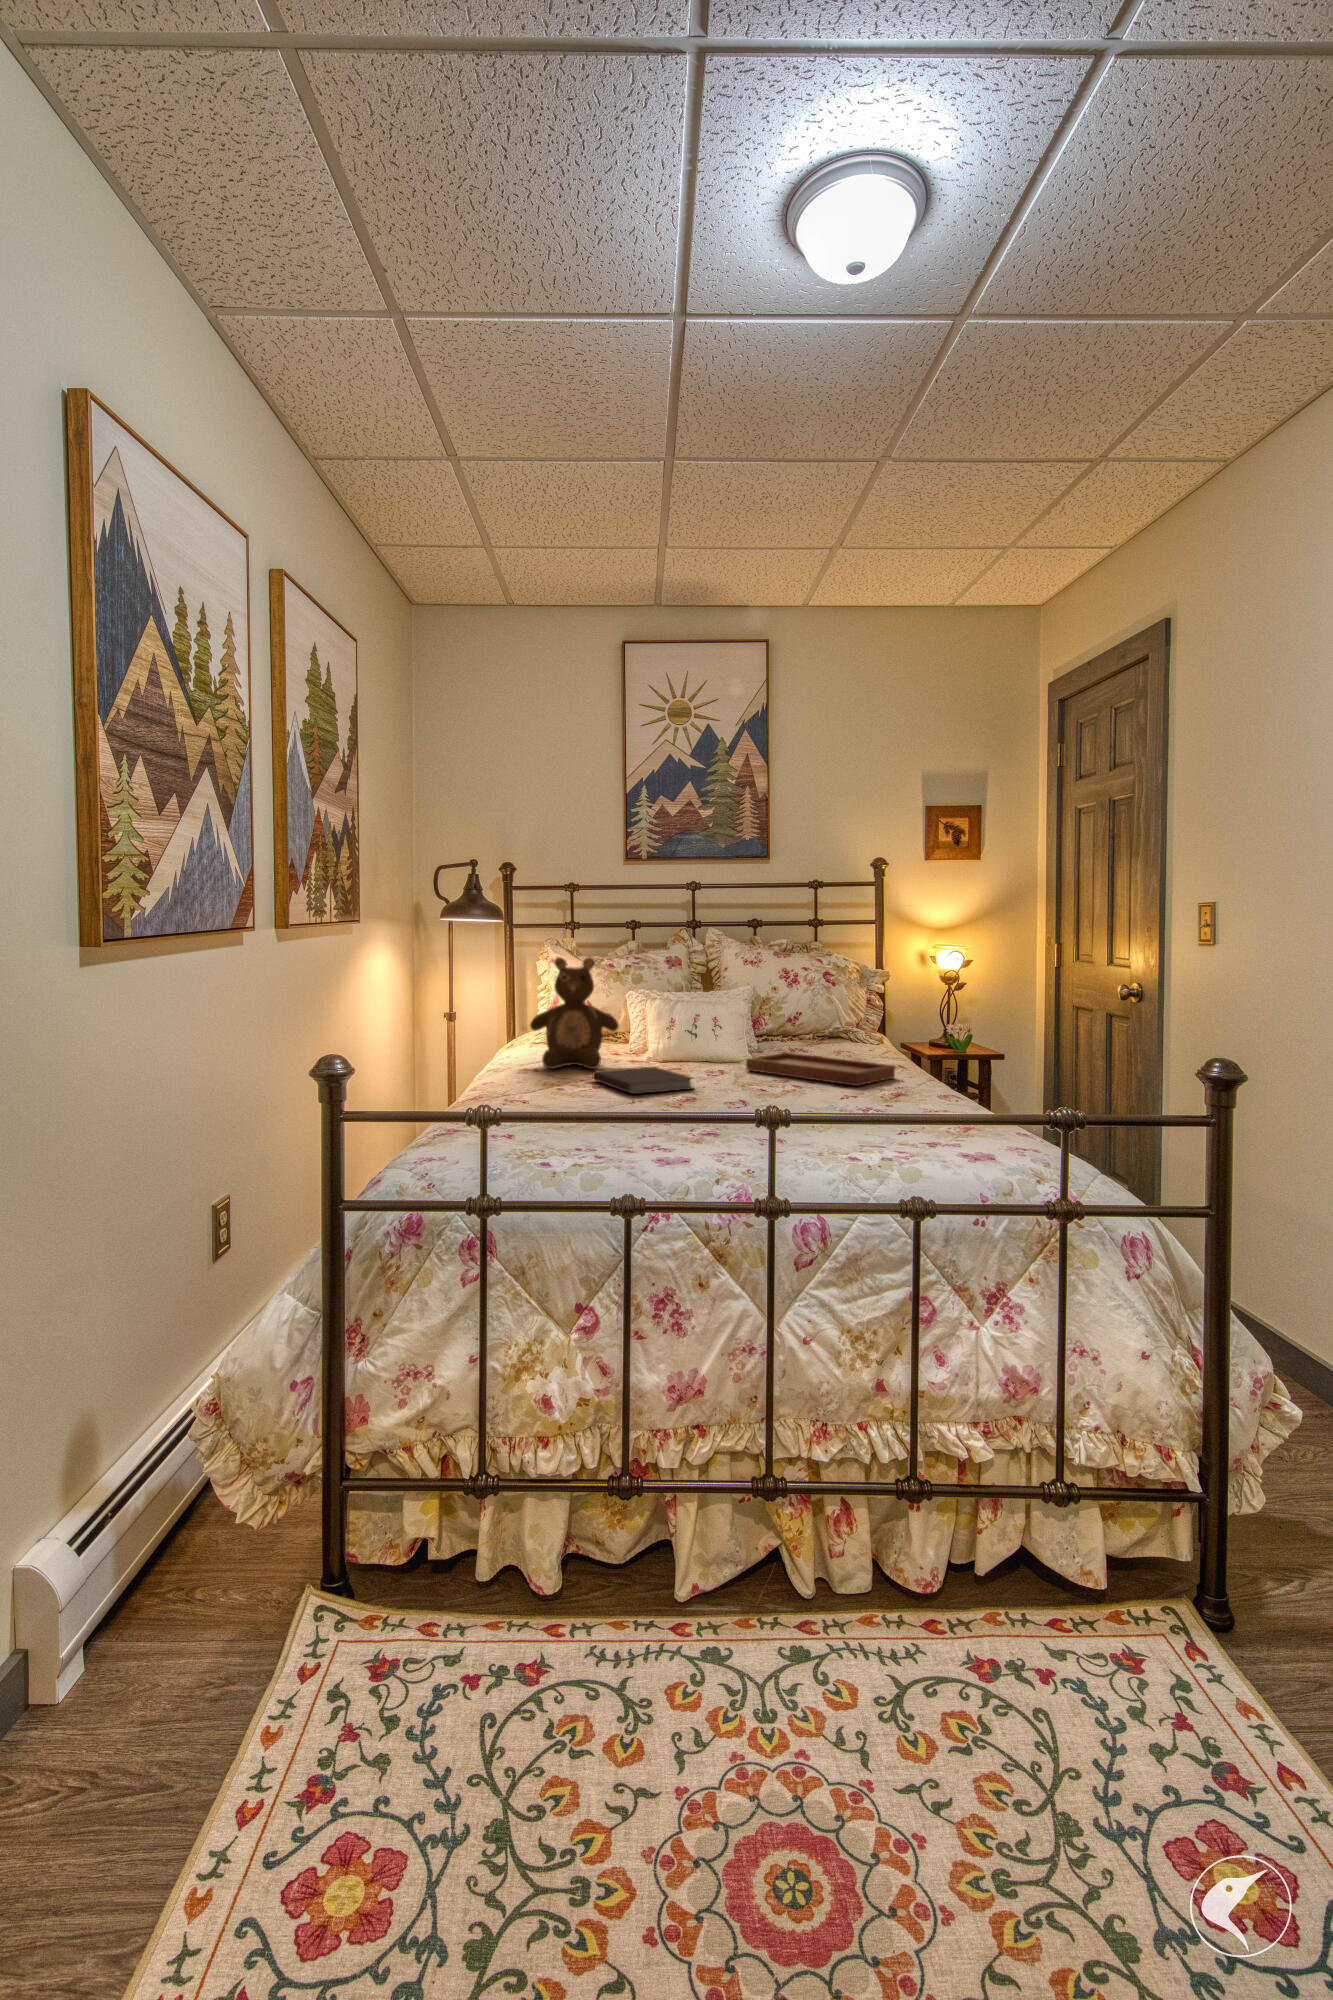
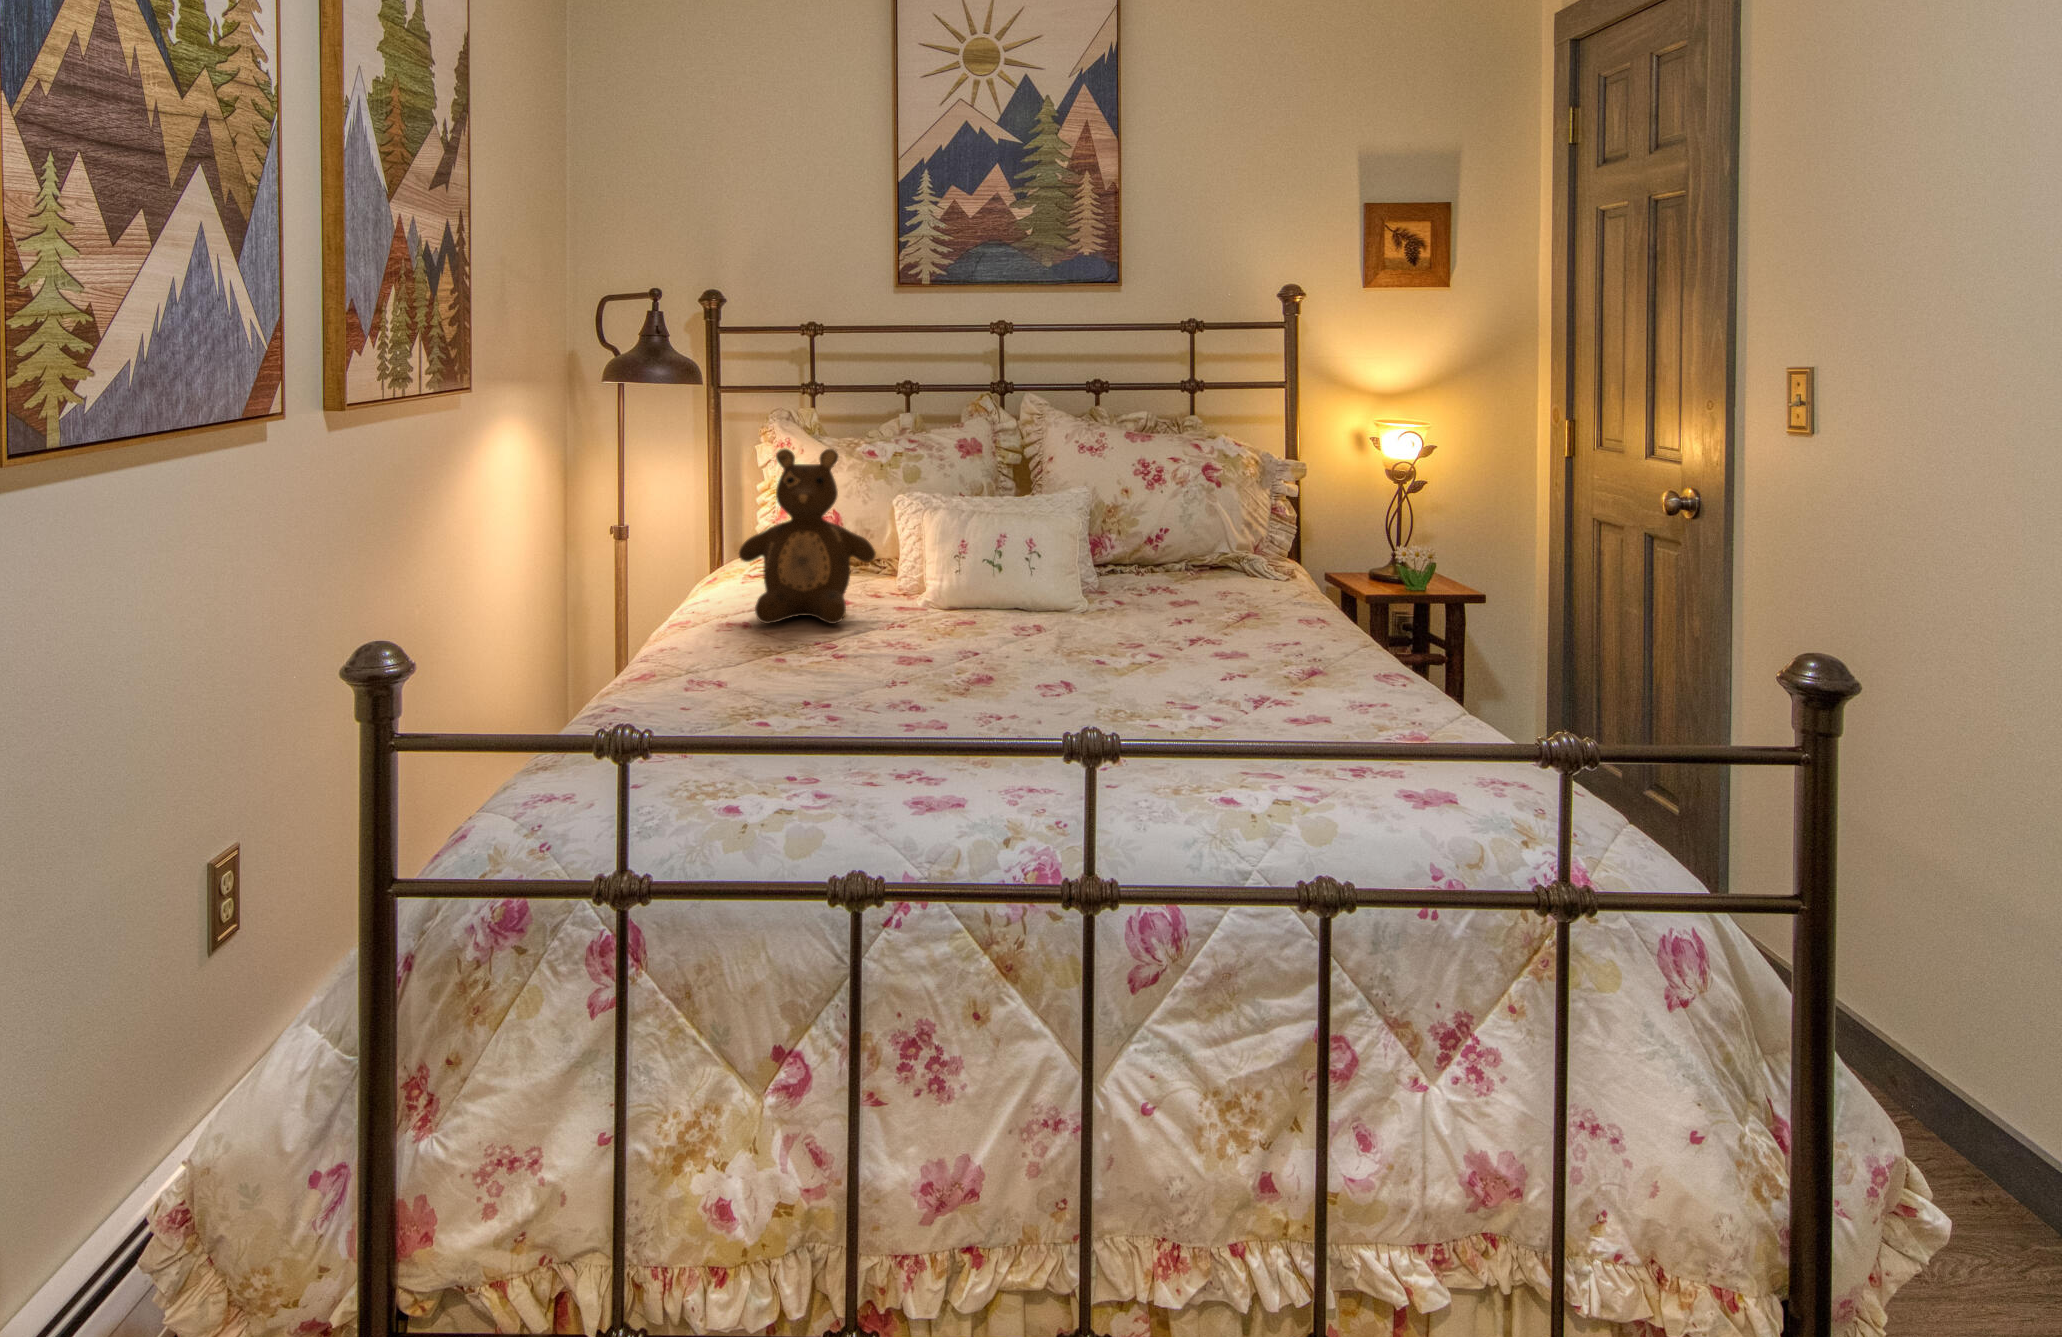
tray: present [746,1029,895,1086] -> none [1072,562,1305,657]
notebook: present [593,1067,693,1094] -> none [830,621,989,672]

